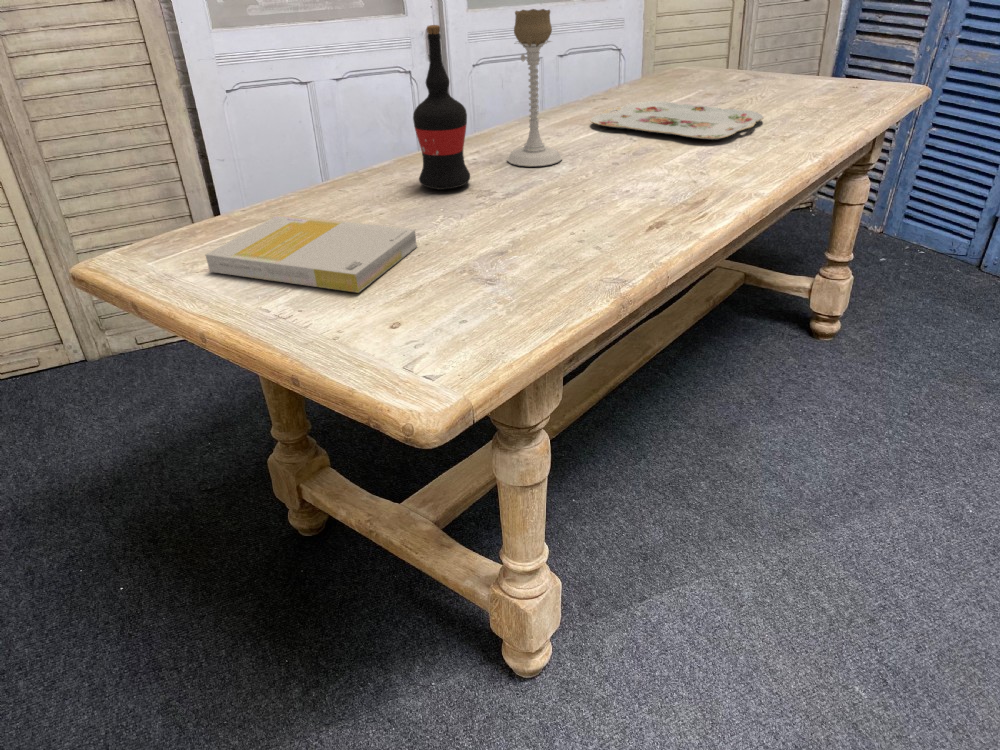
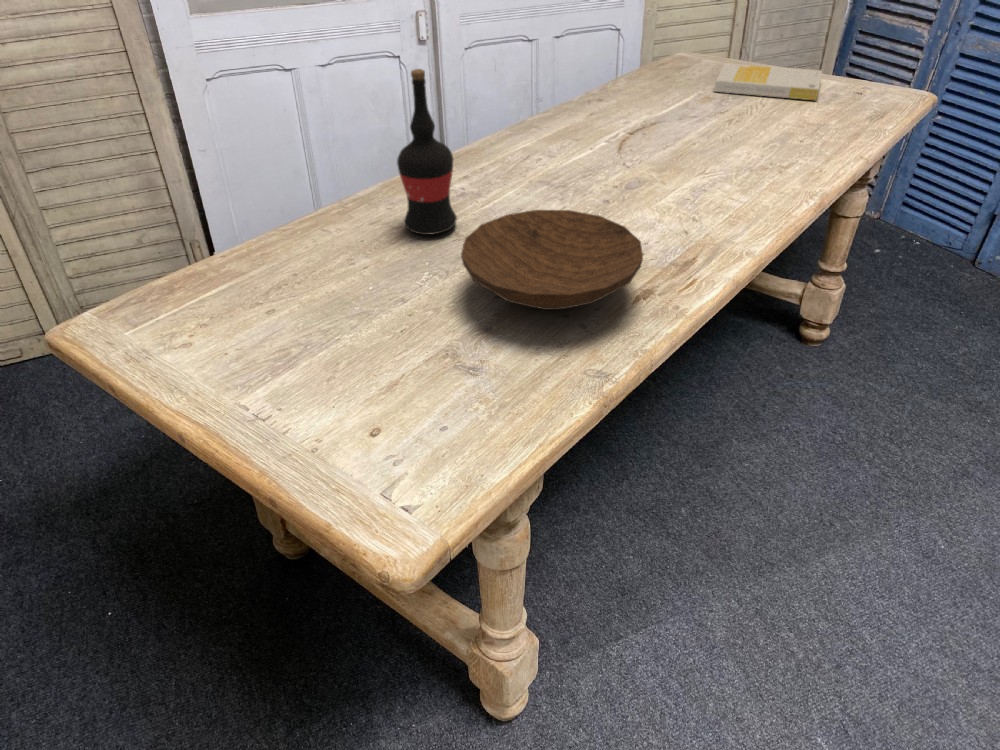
candle holder: present [507,9,562,167] -> none [496,39,552,202]
serving tray: present [590,101,763,139] -> none [584,109,763,170]
wooden bowl: none [477,154,654,237] -> present [461,210,643,310]
book: present [206,215,417,293] -> present [714,63,822,100]

